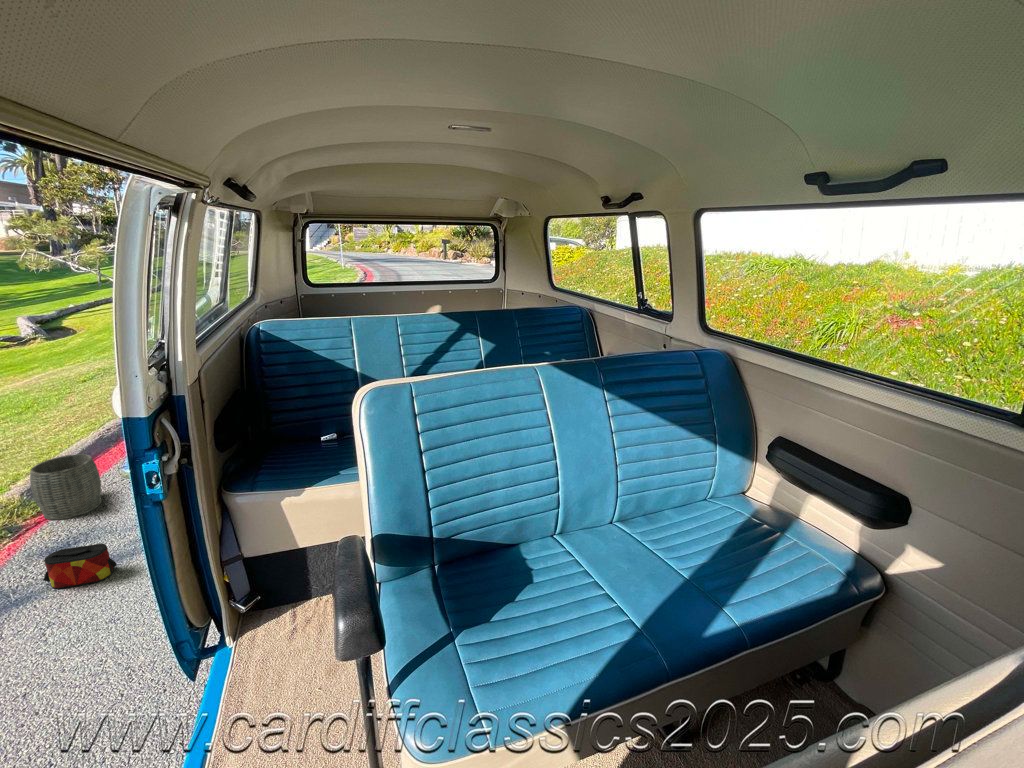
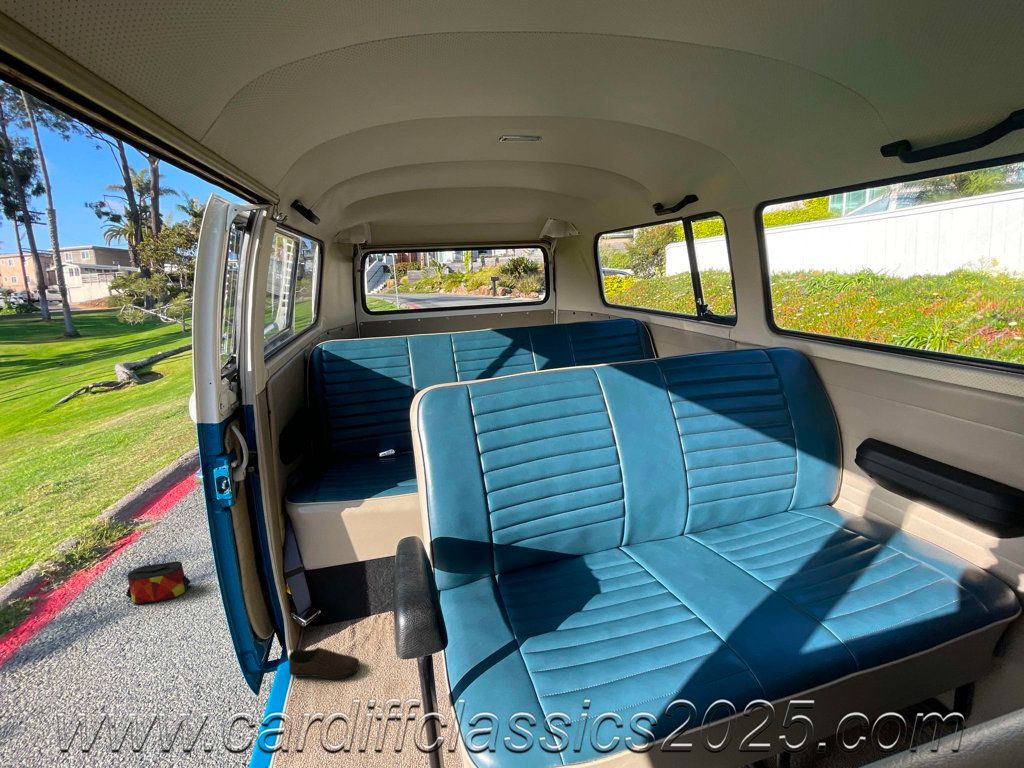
woven basket: present [30,454,102,520] -> none [117,479,179,542]
shoe: none [226,632,299,662] -> present [289,648,359,679]

